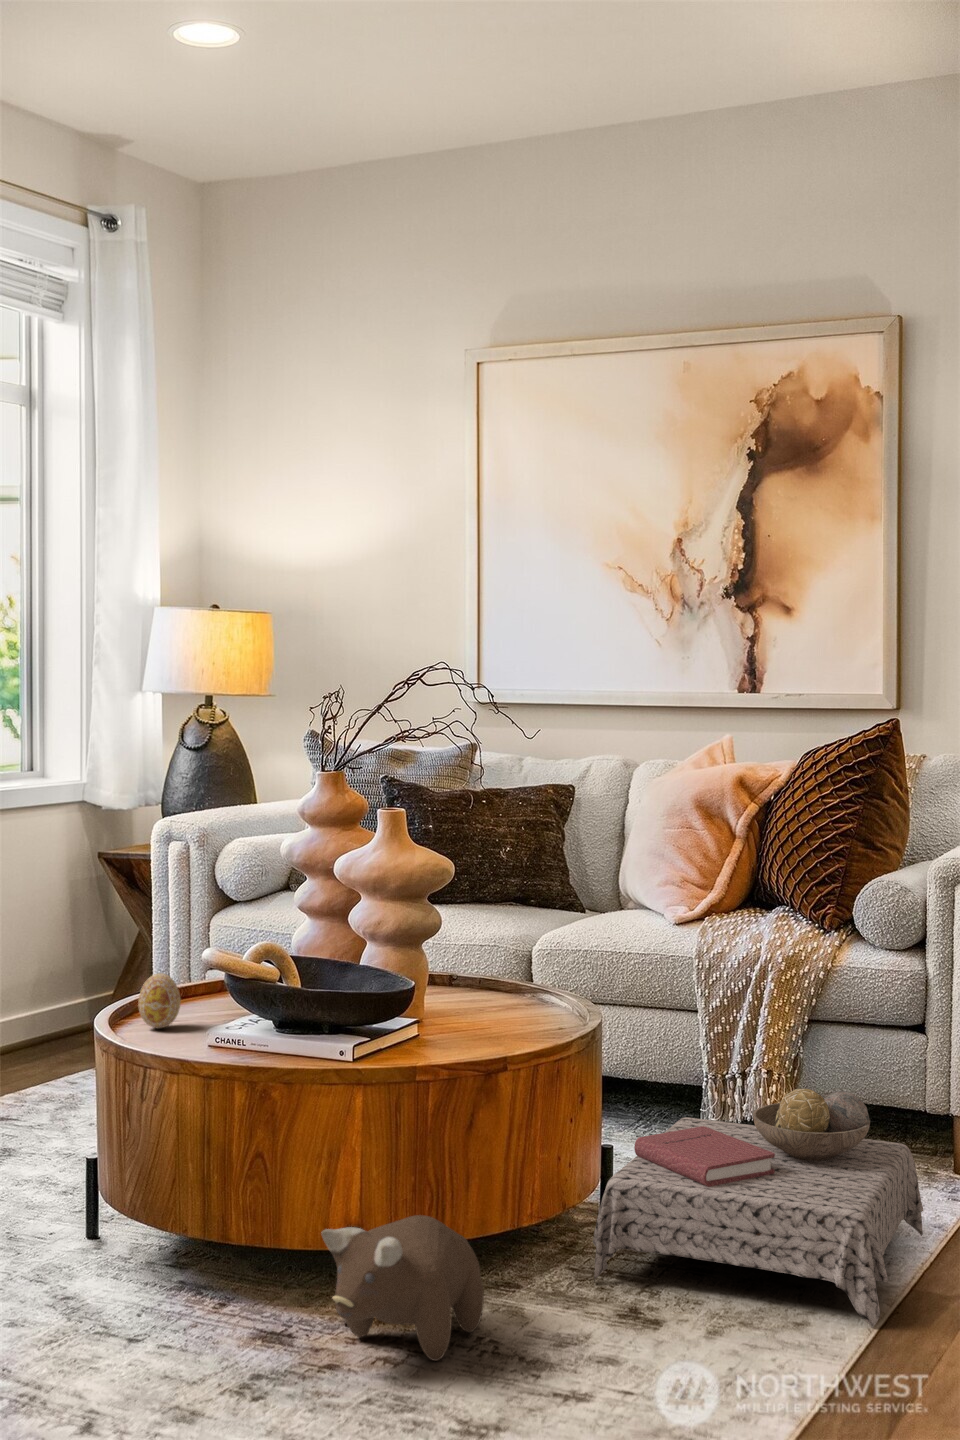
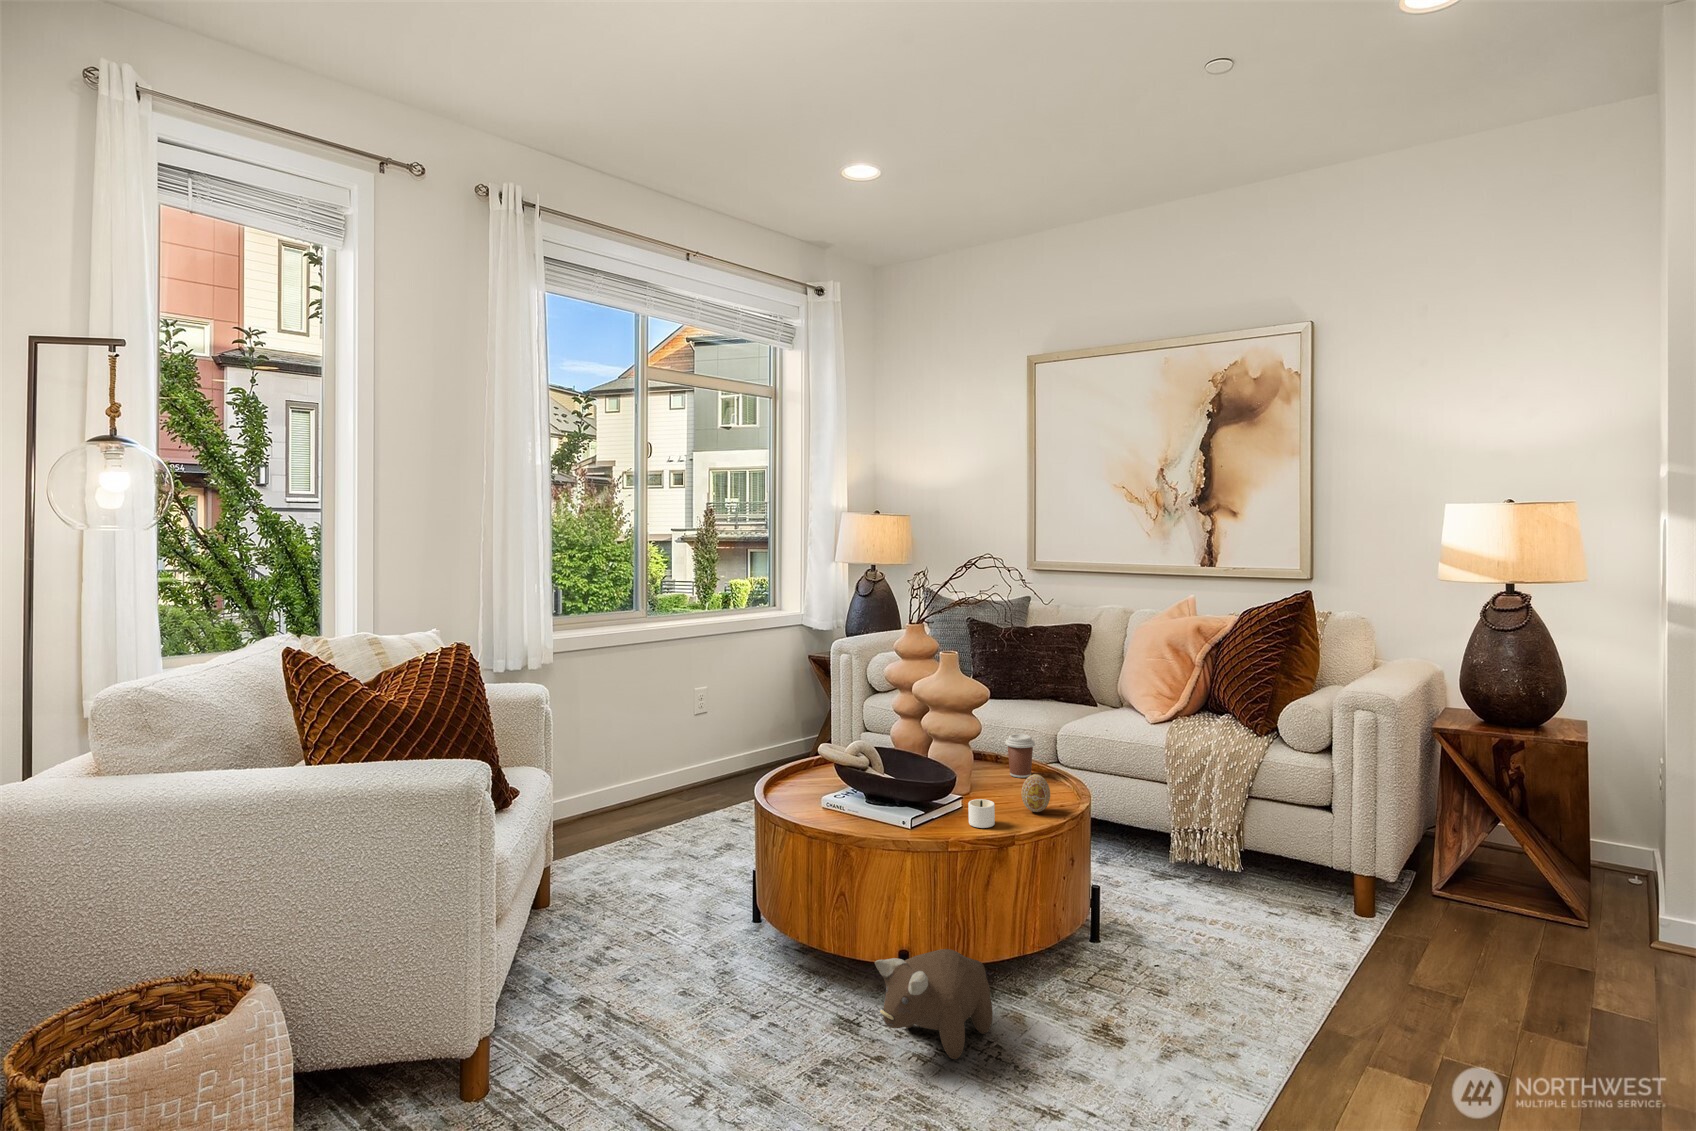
coffee cup: none [470,933,516,998] -> present [1005,734,1035,778]
decorative egg: present [138,973,181,1028] -> present [1021,774,1050,812]
candle: none [436,1012,492,1051] -> present [968,799,995,828]
ottoman: present [593,1089,923,1327] -> none [1079,868,1335,1071]

